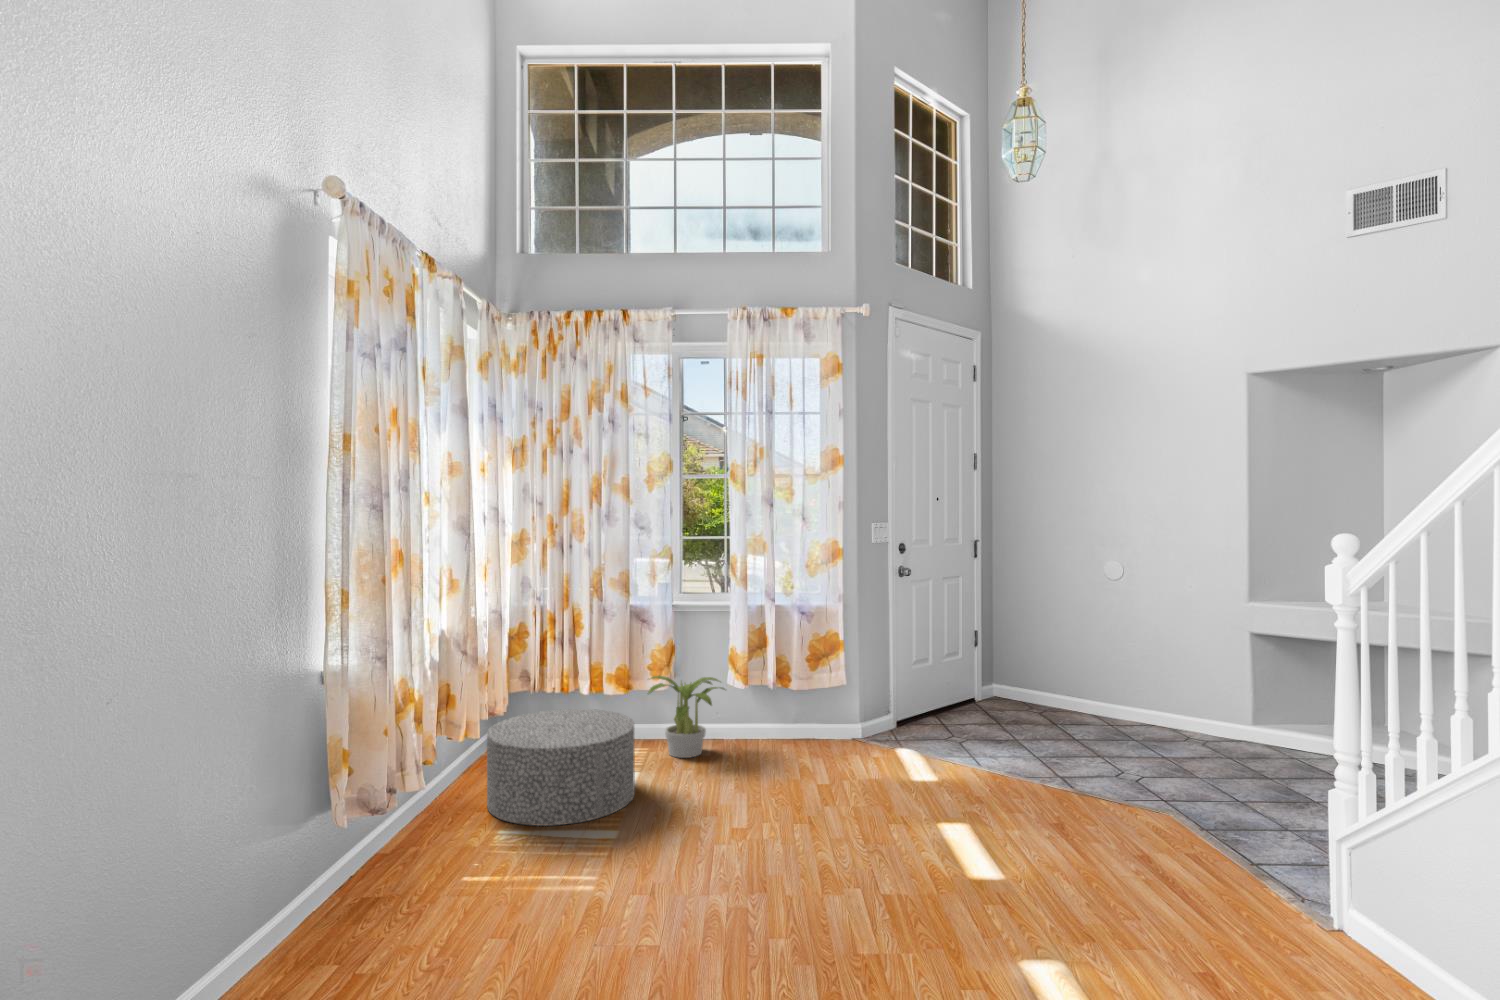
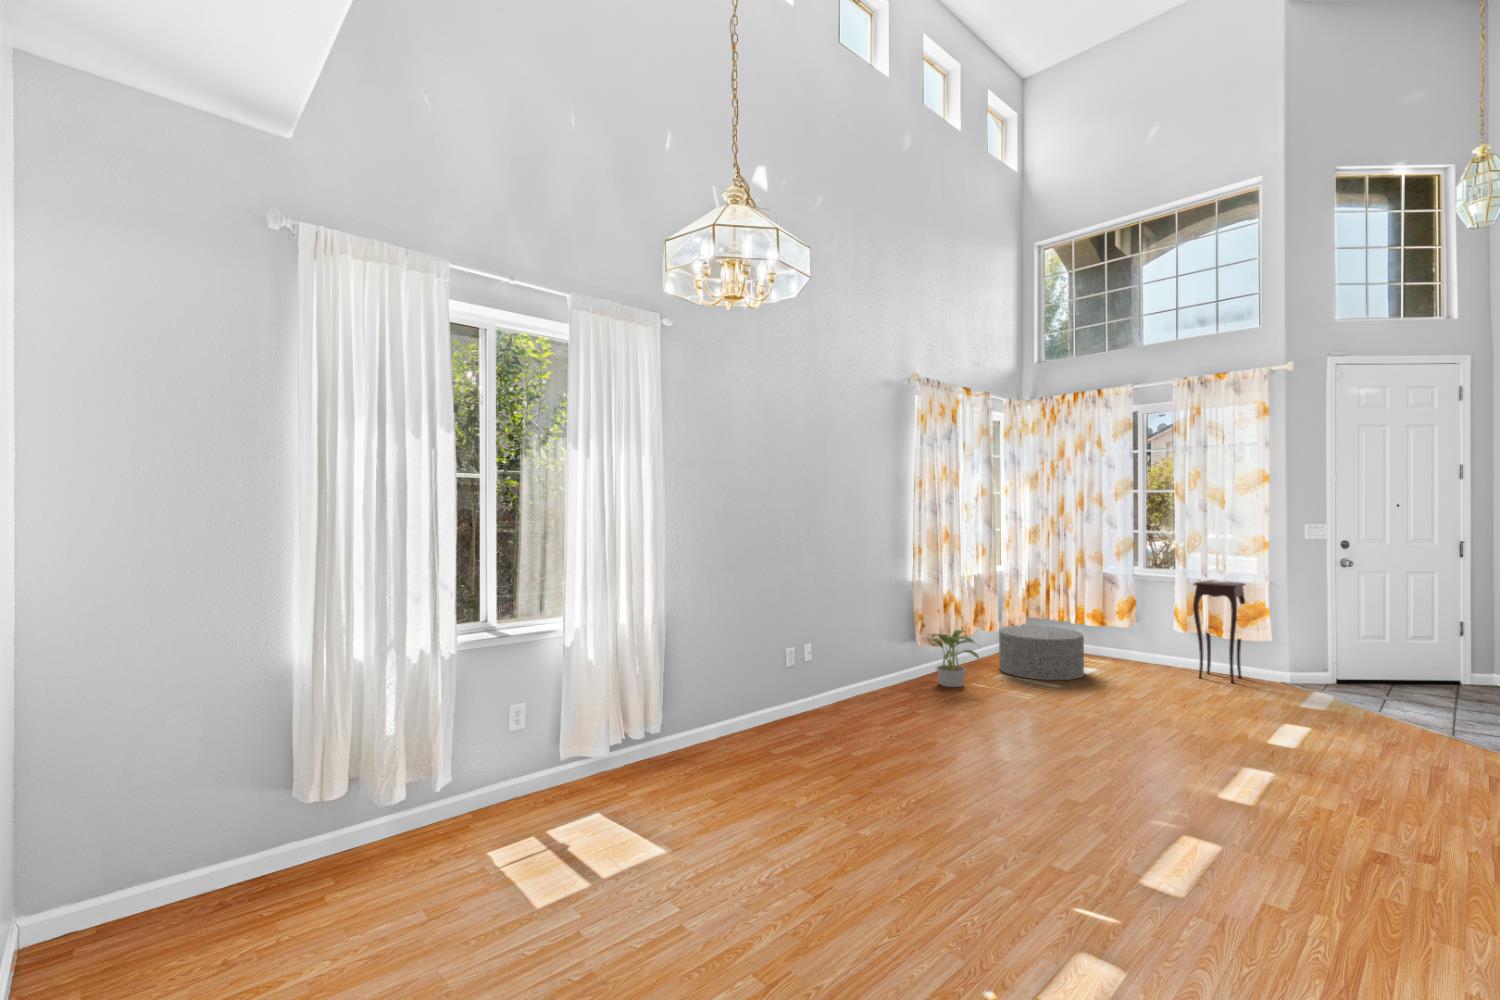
side table: none [765,605,821,752] -> present [1193,580,1245,683]
potted plant: present [648,676,725,758] -> present [931,630,979,687]

